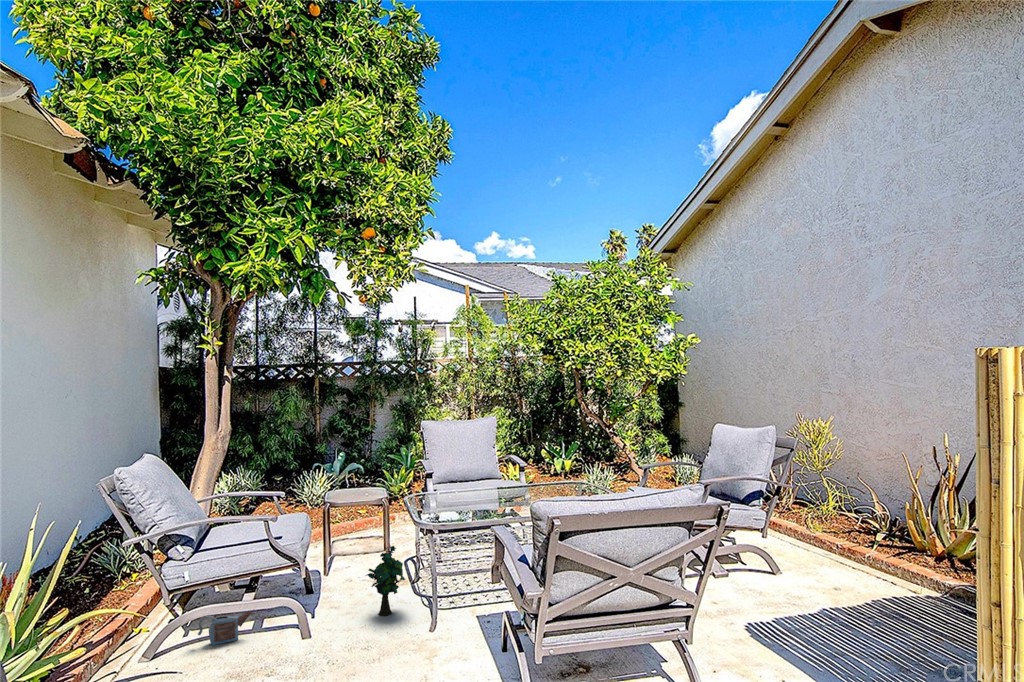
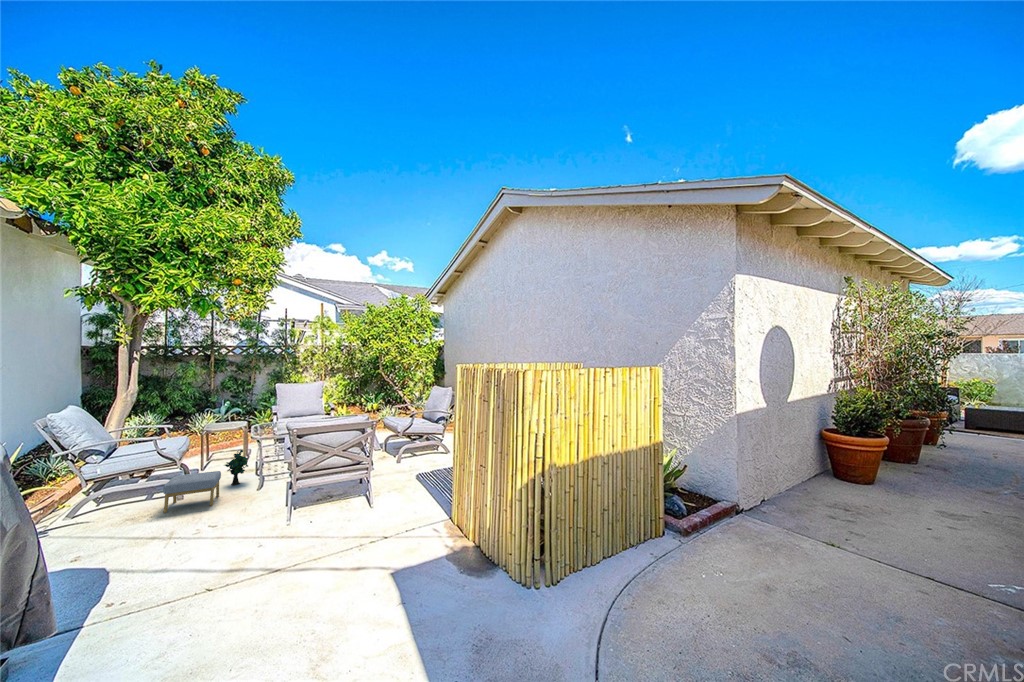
footstool: none [283,588,368,669] -> present [163,471,221,513]
watering can: present [198,611,253,645] -> none [106,487,147,508]

